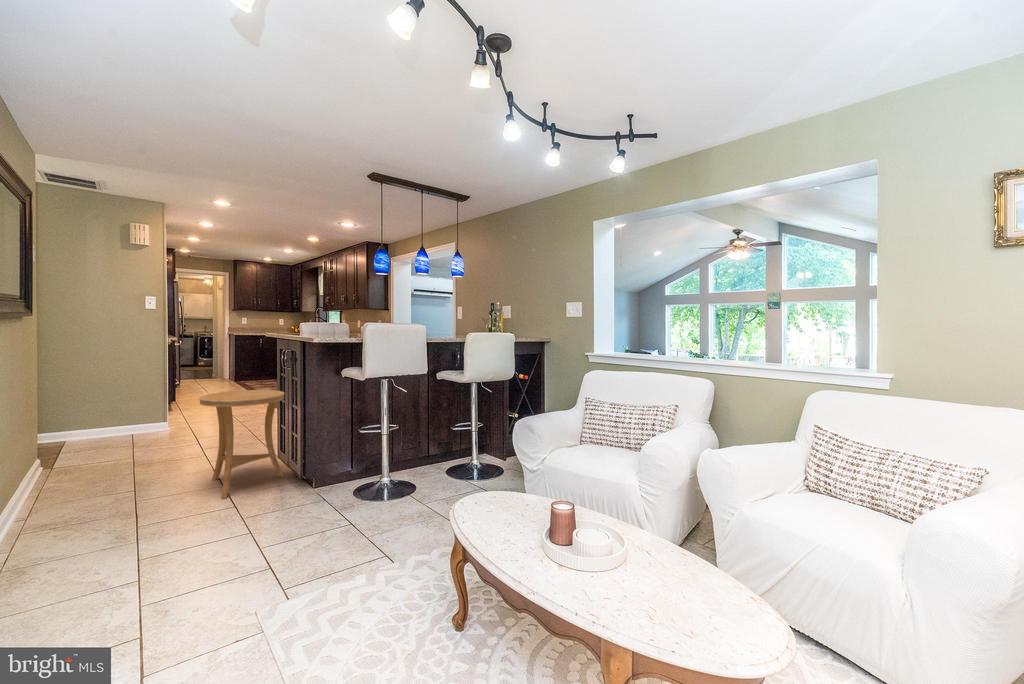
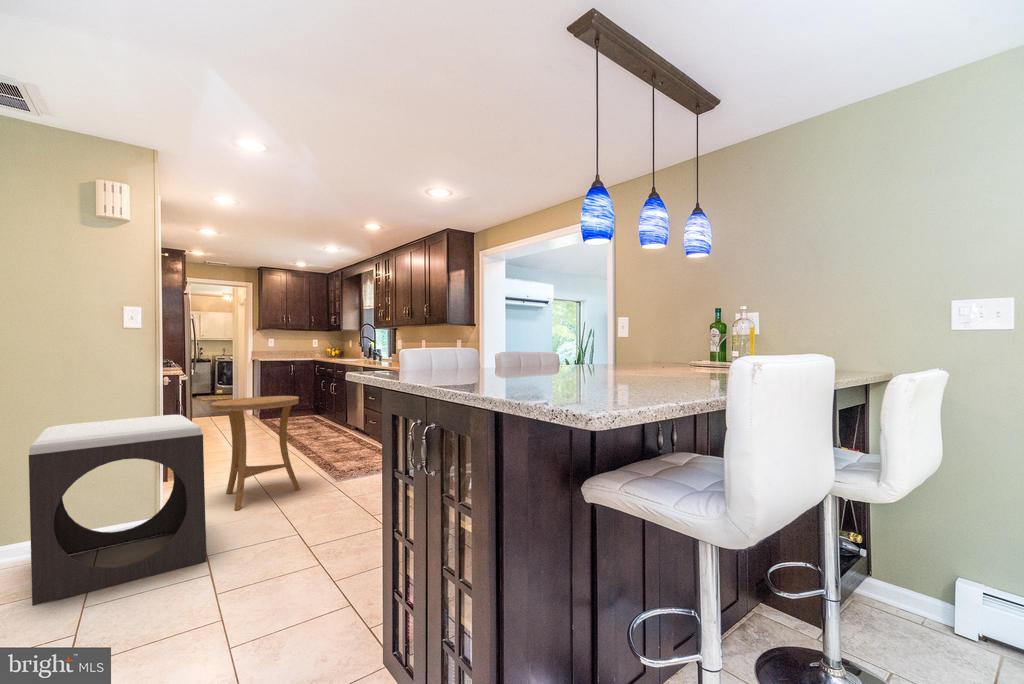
footstool: none [24,413,197,601] -> present [29,415,207,606]

